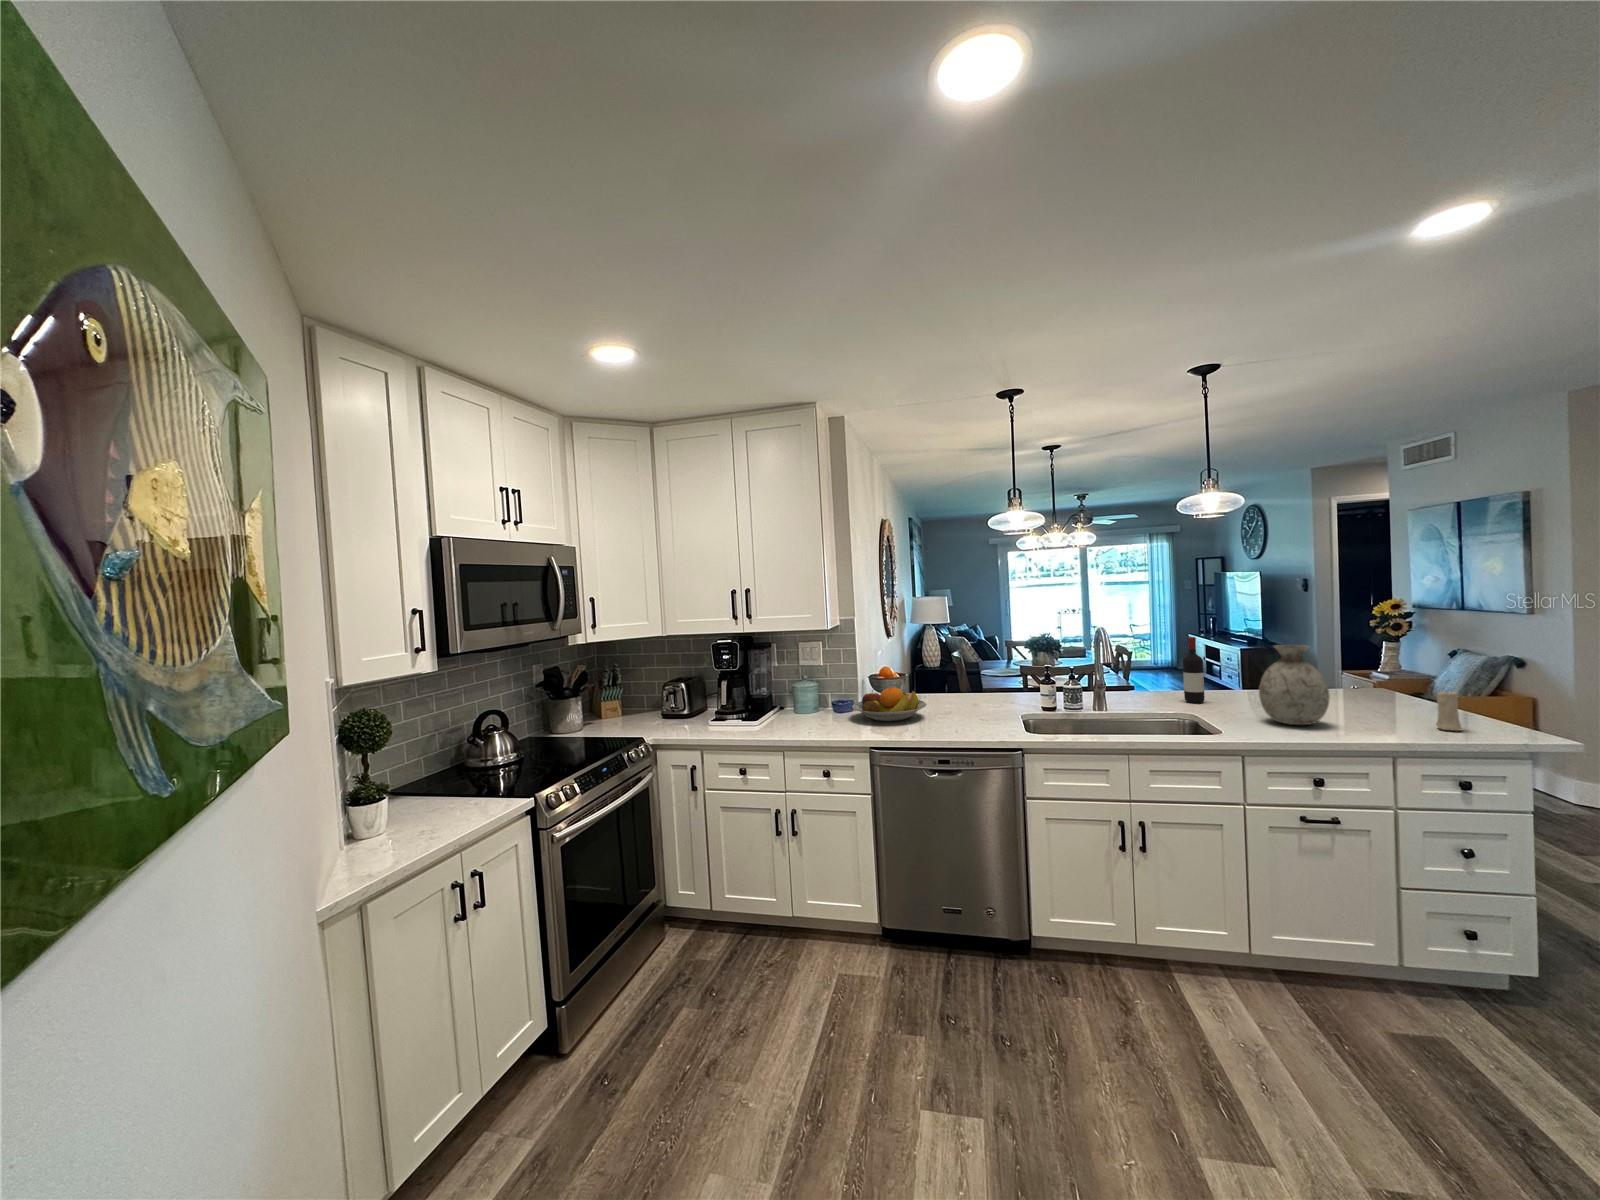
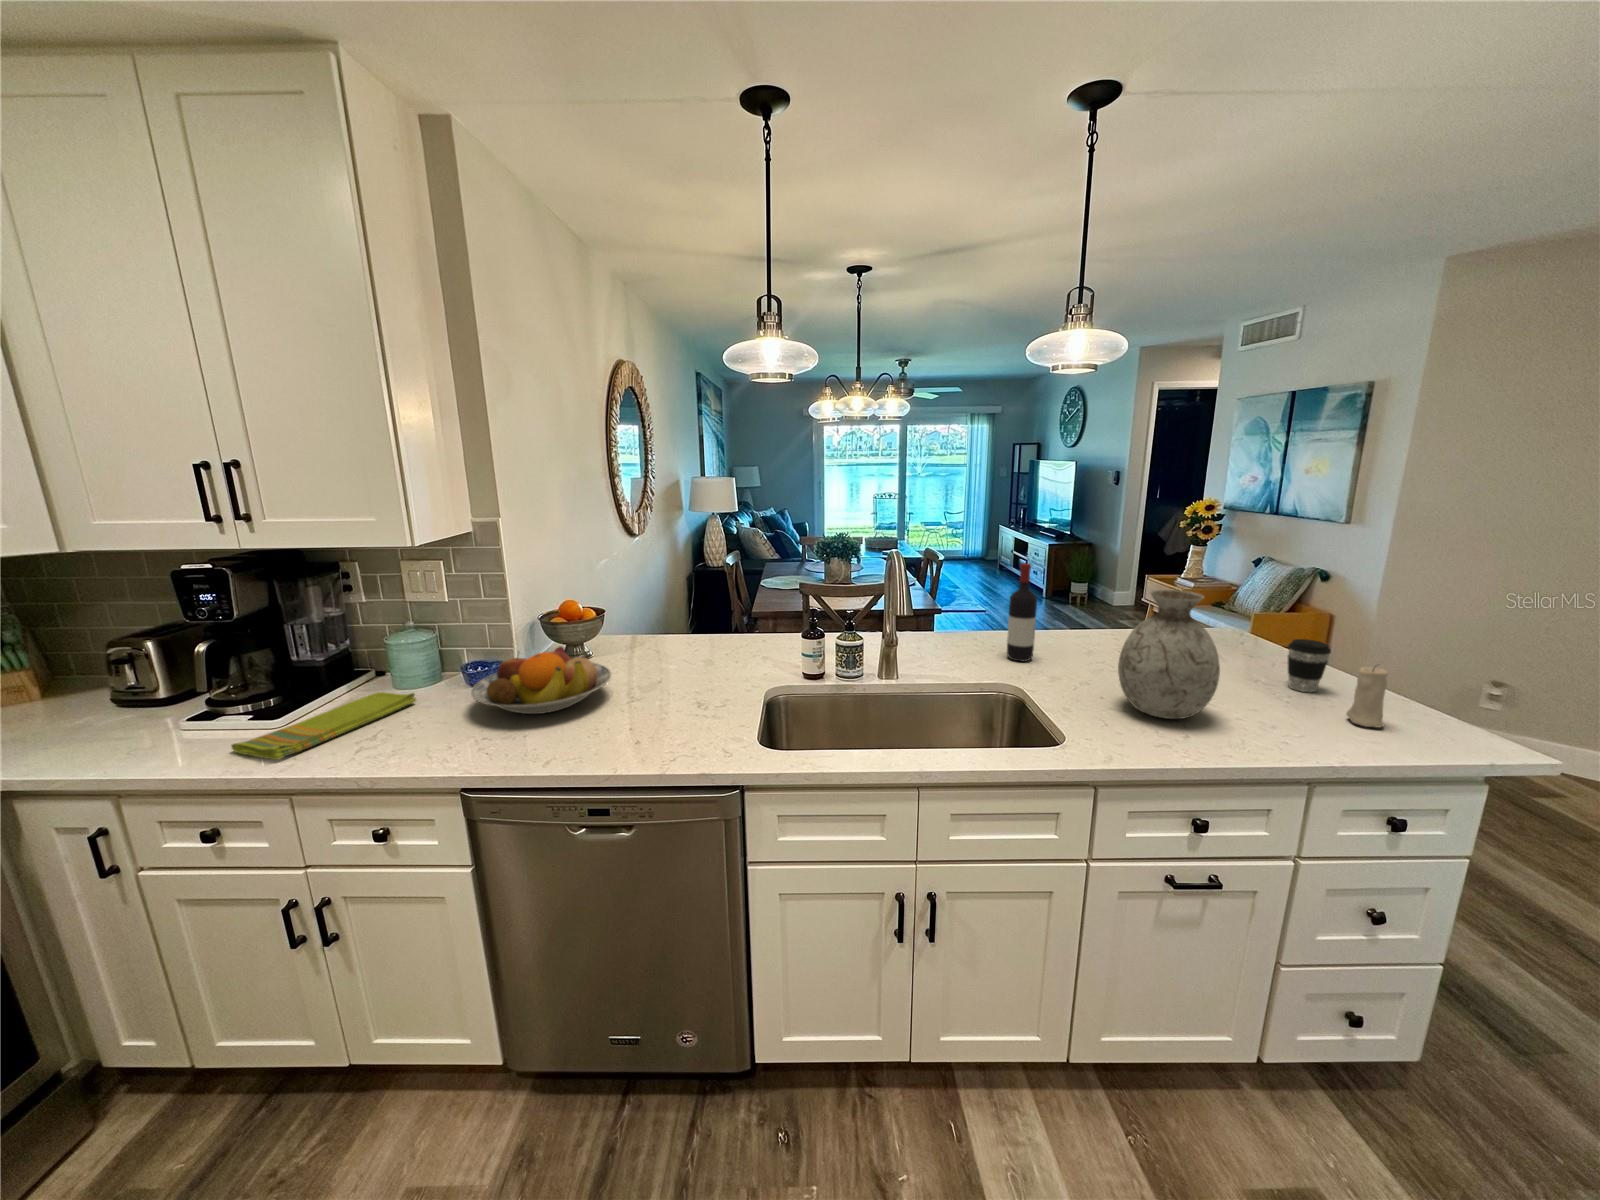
coffee cup: none [1398,682,1430,718] -> present [1288,639,1331,692]
dish towel: none [751,711,819,732] -> present [232,692,416,760]

